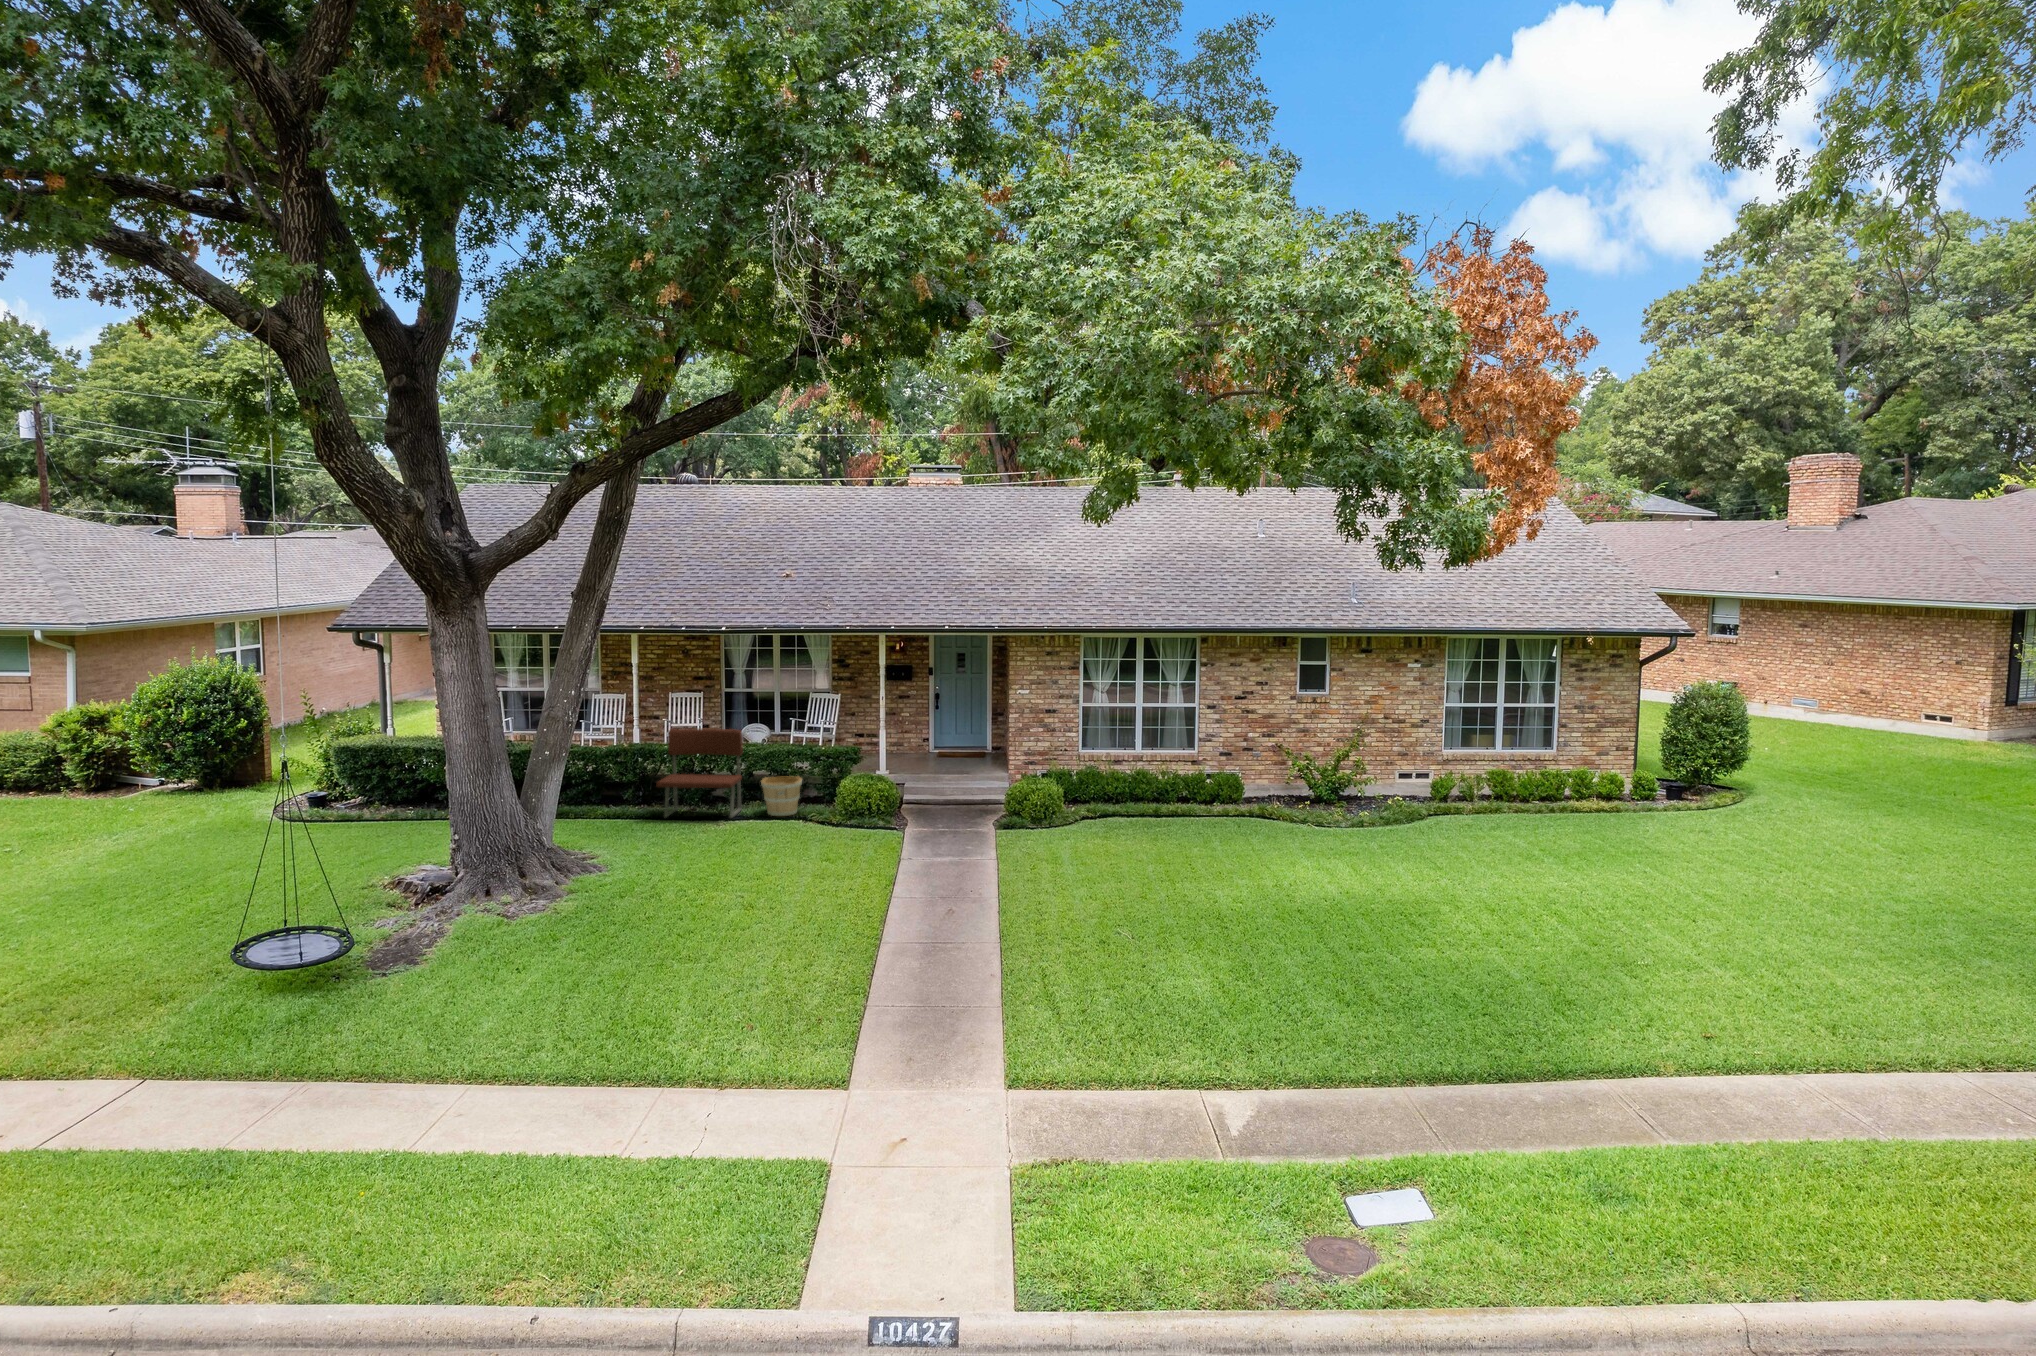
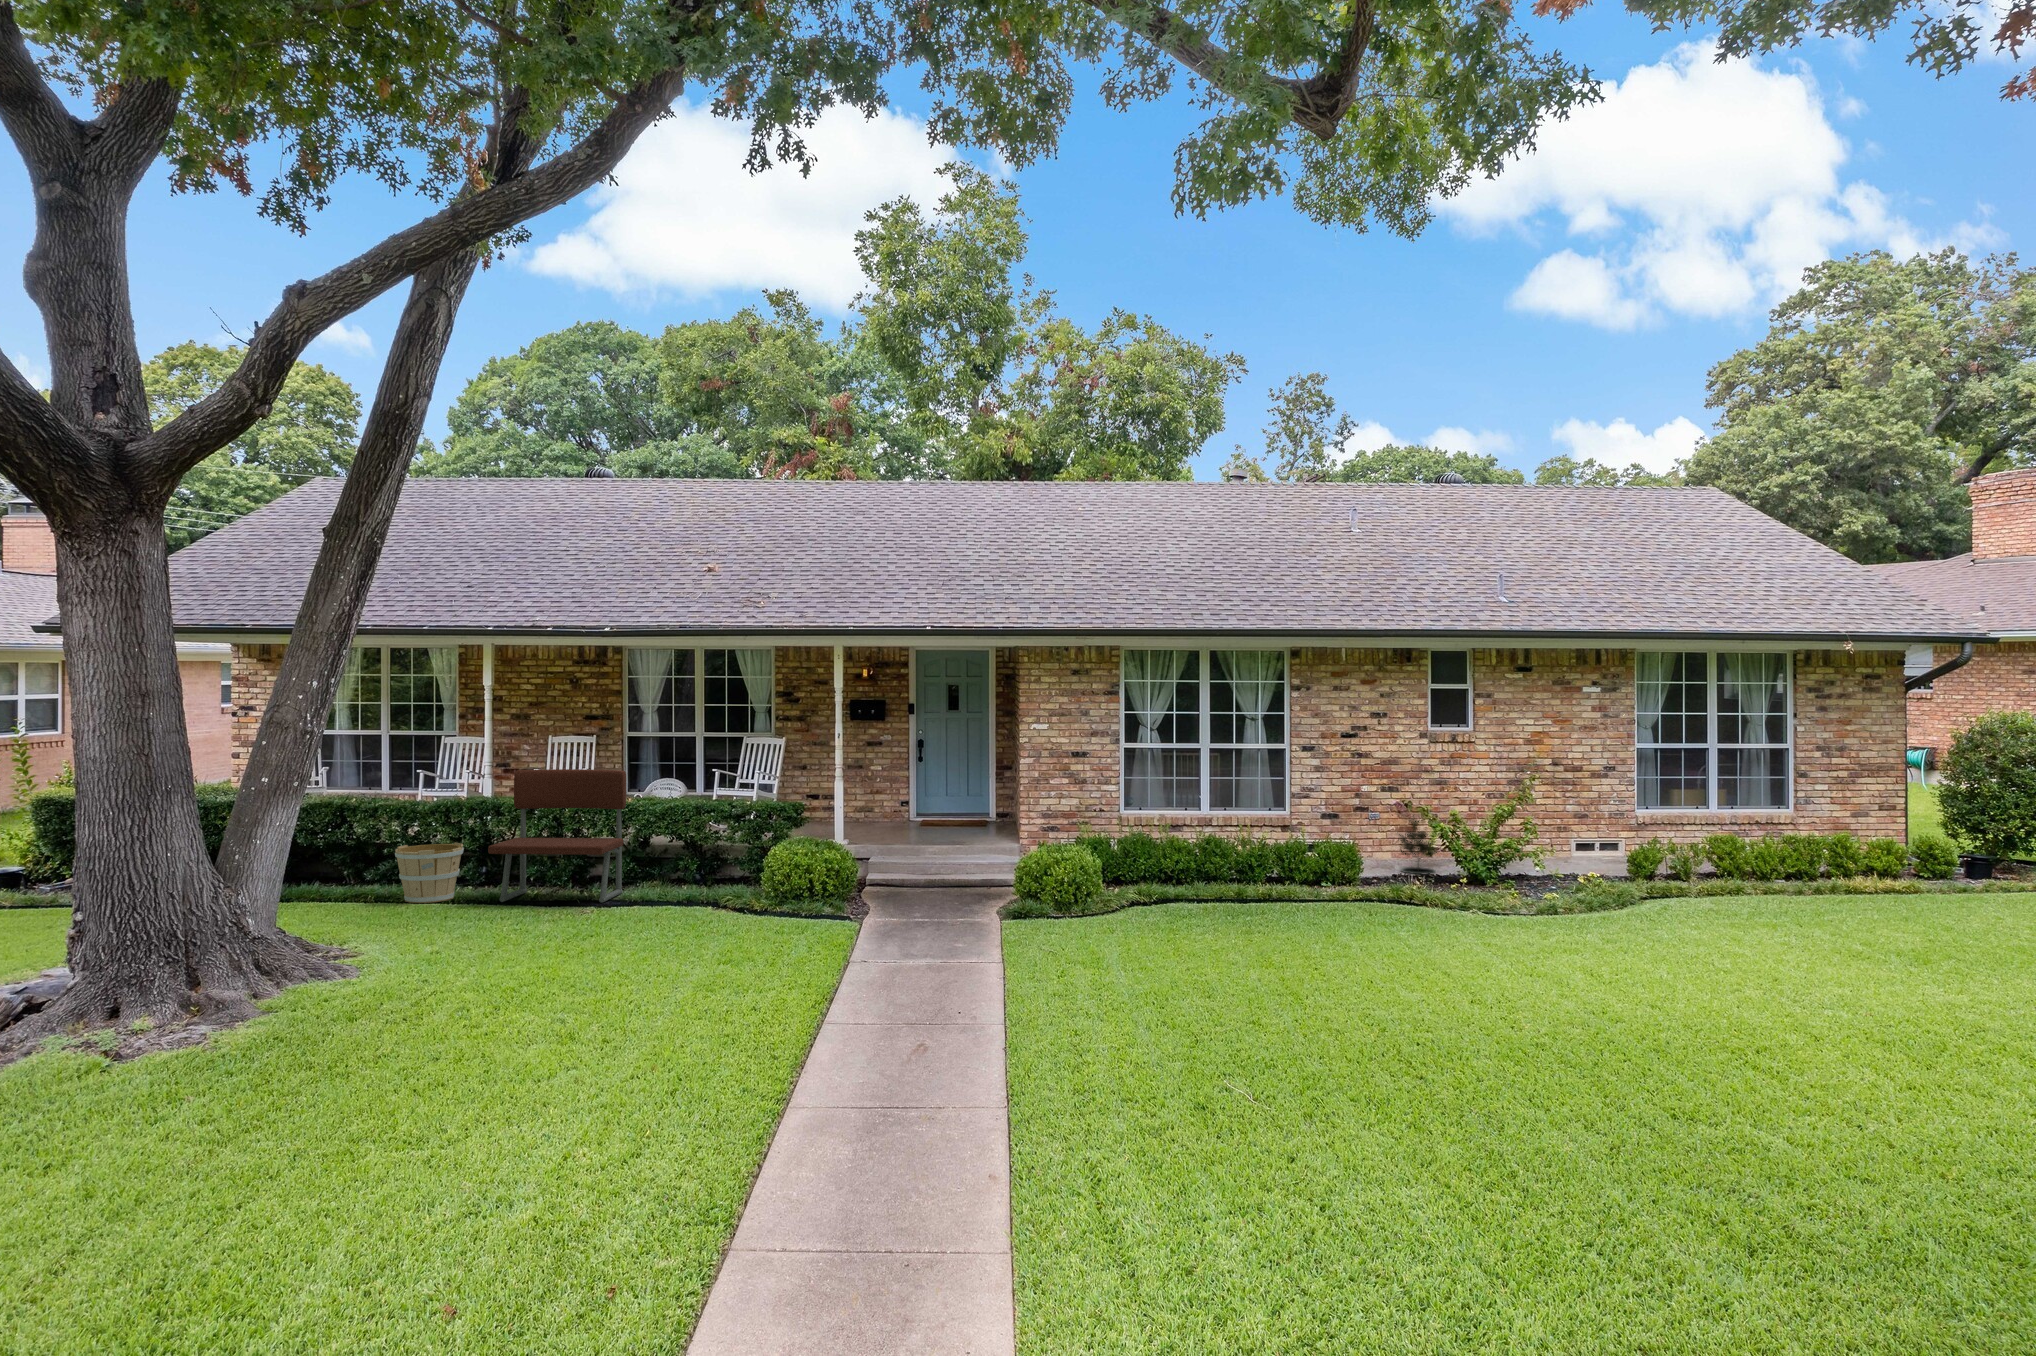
potted tree: none [1270,752,1300,796] -> present [1398,815,1437,874]
wooden bucket: present [761,776,802,816] -> present [395,843,464,903]

